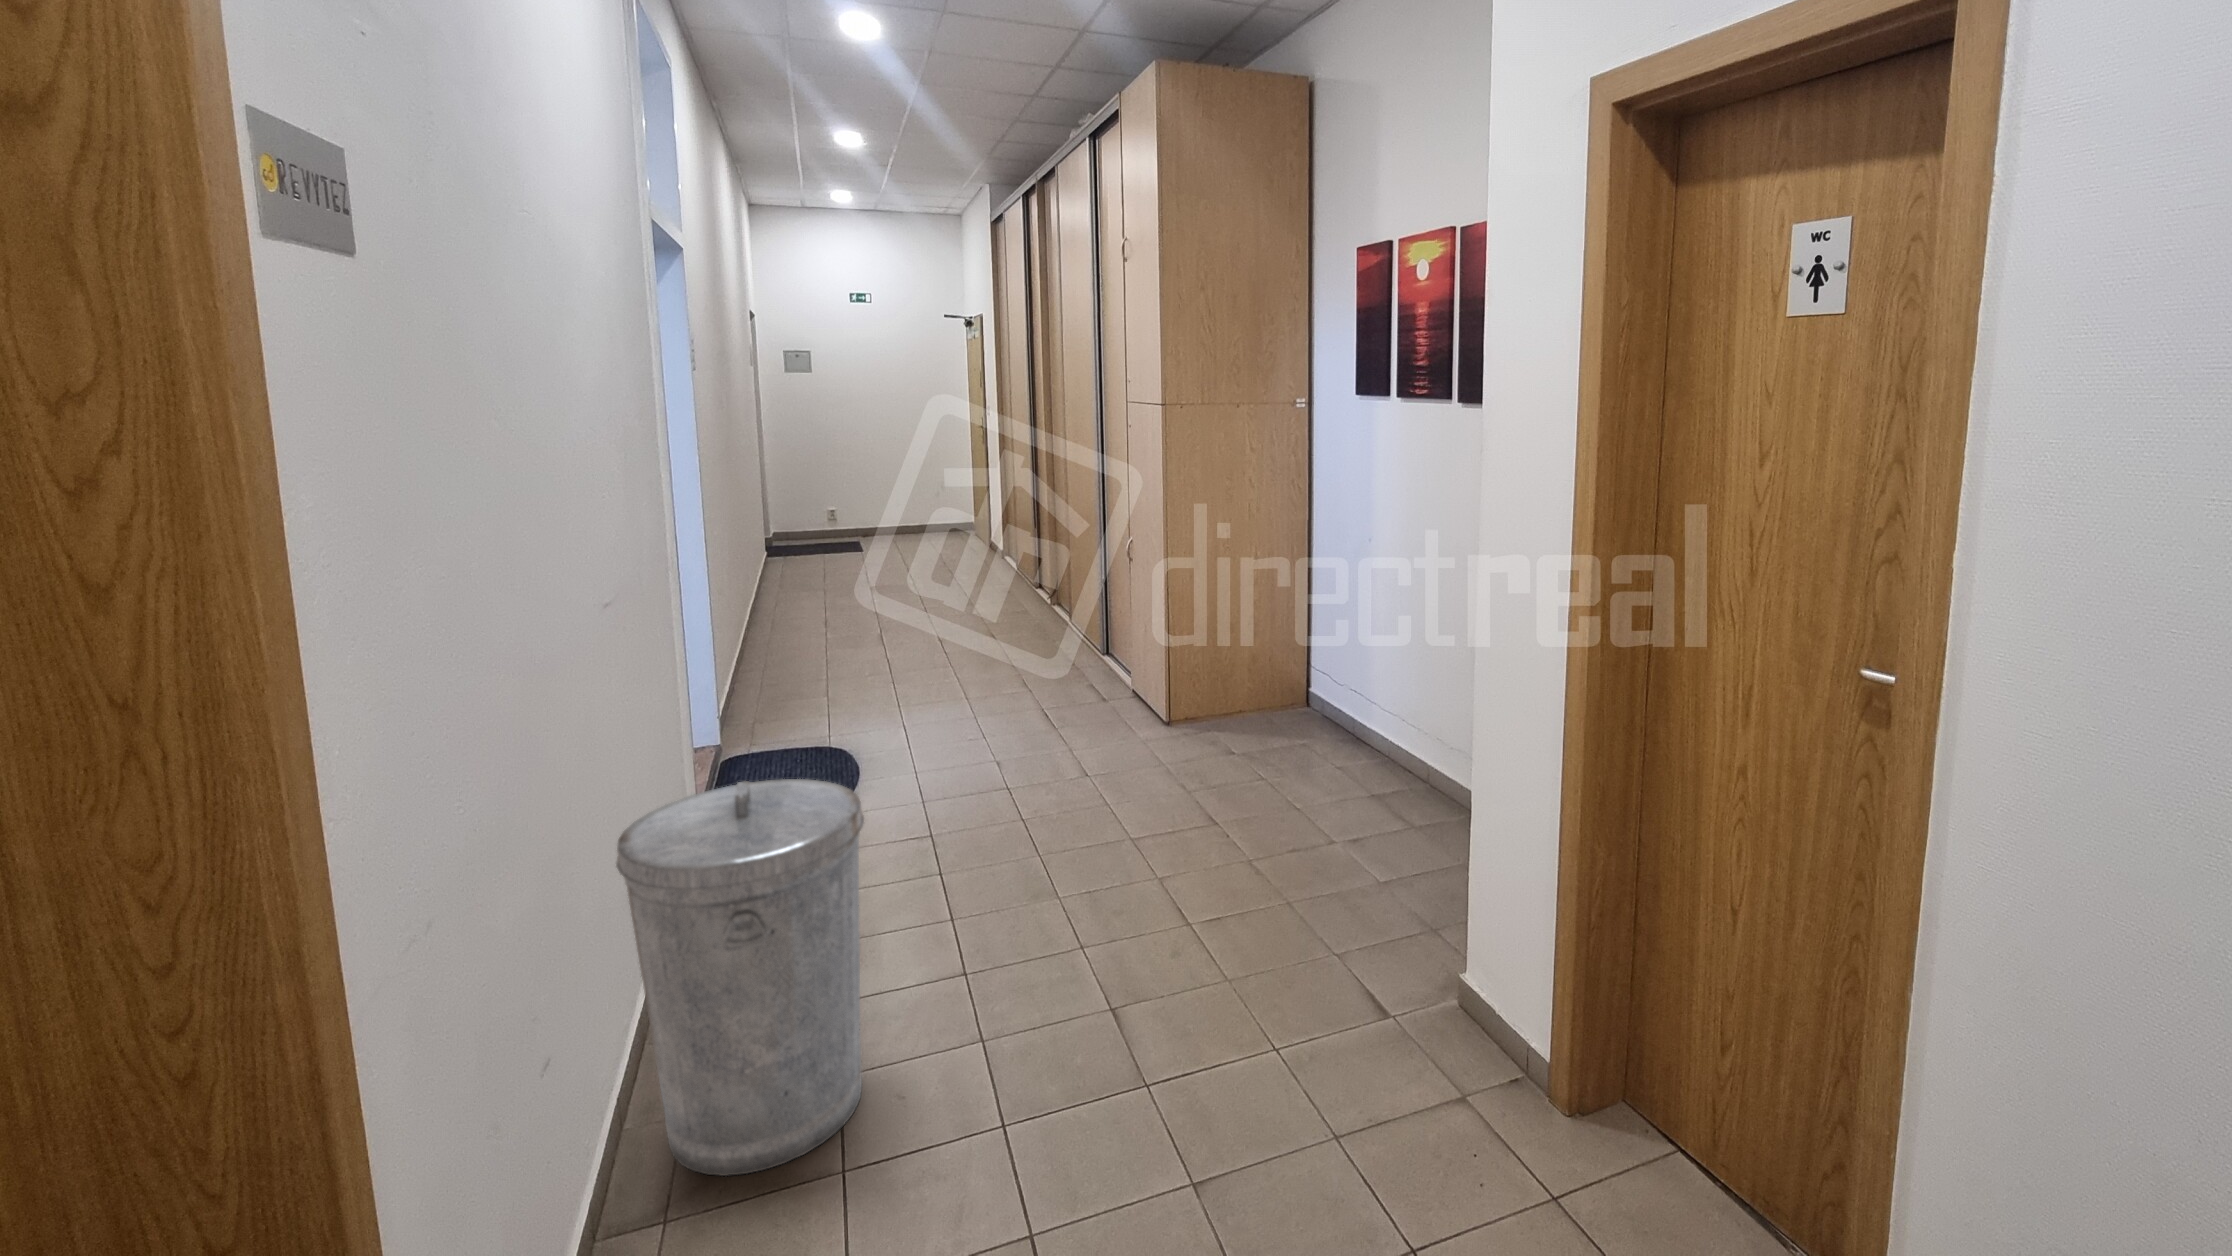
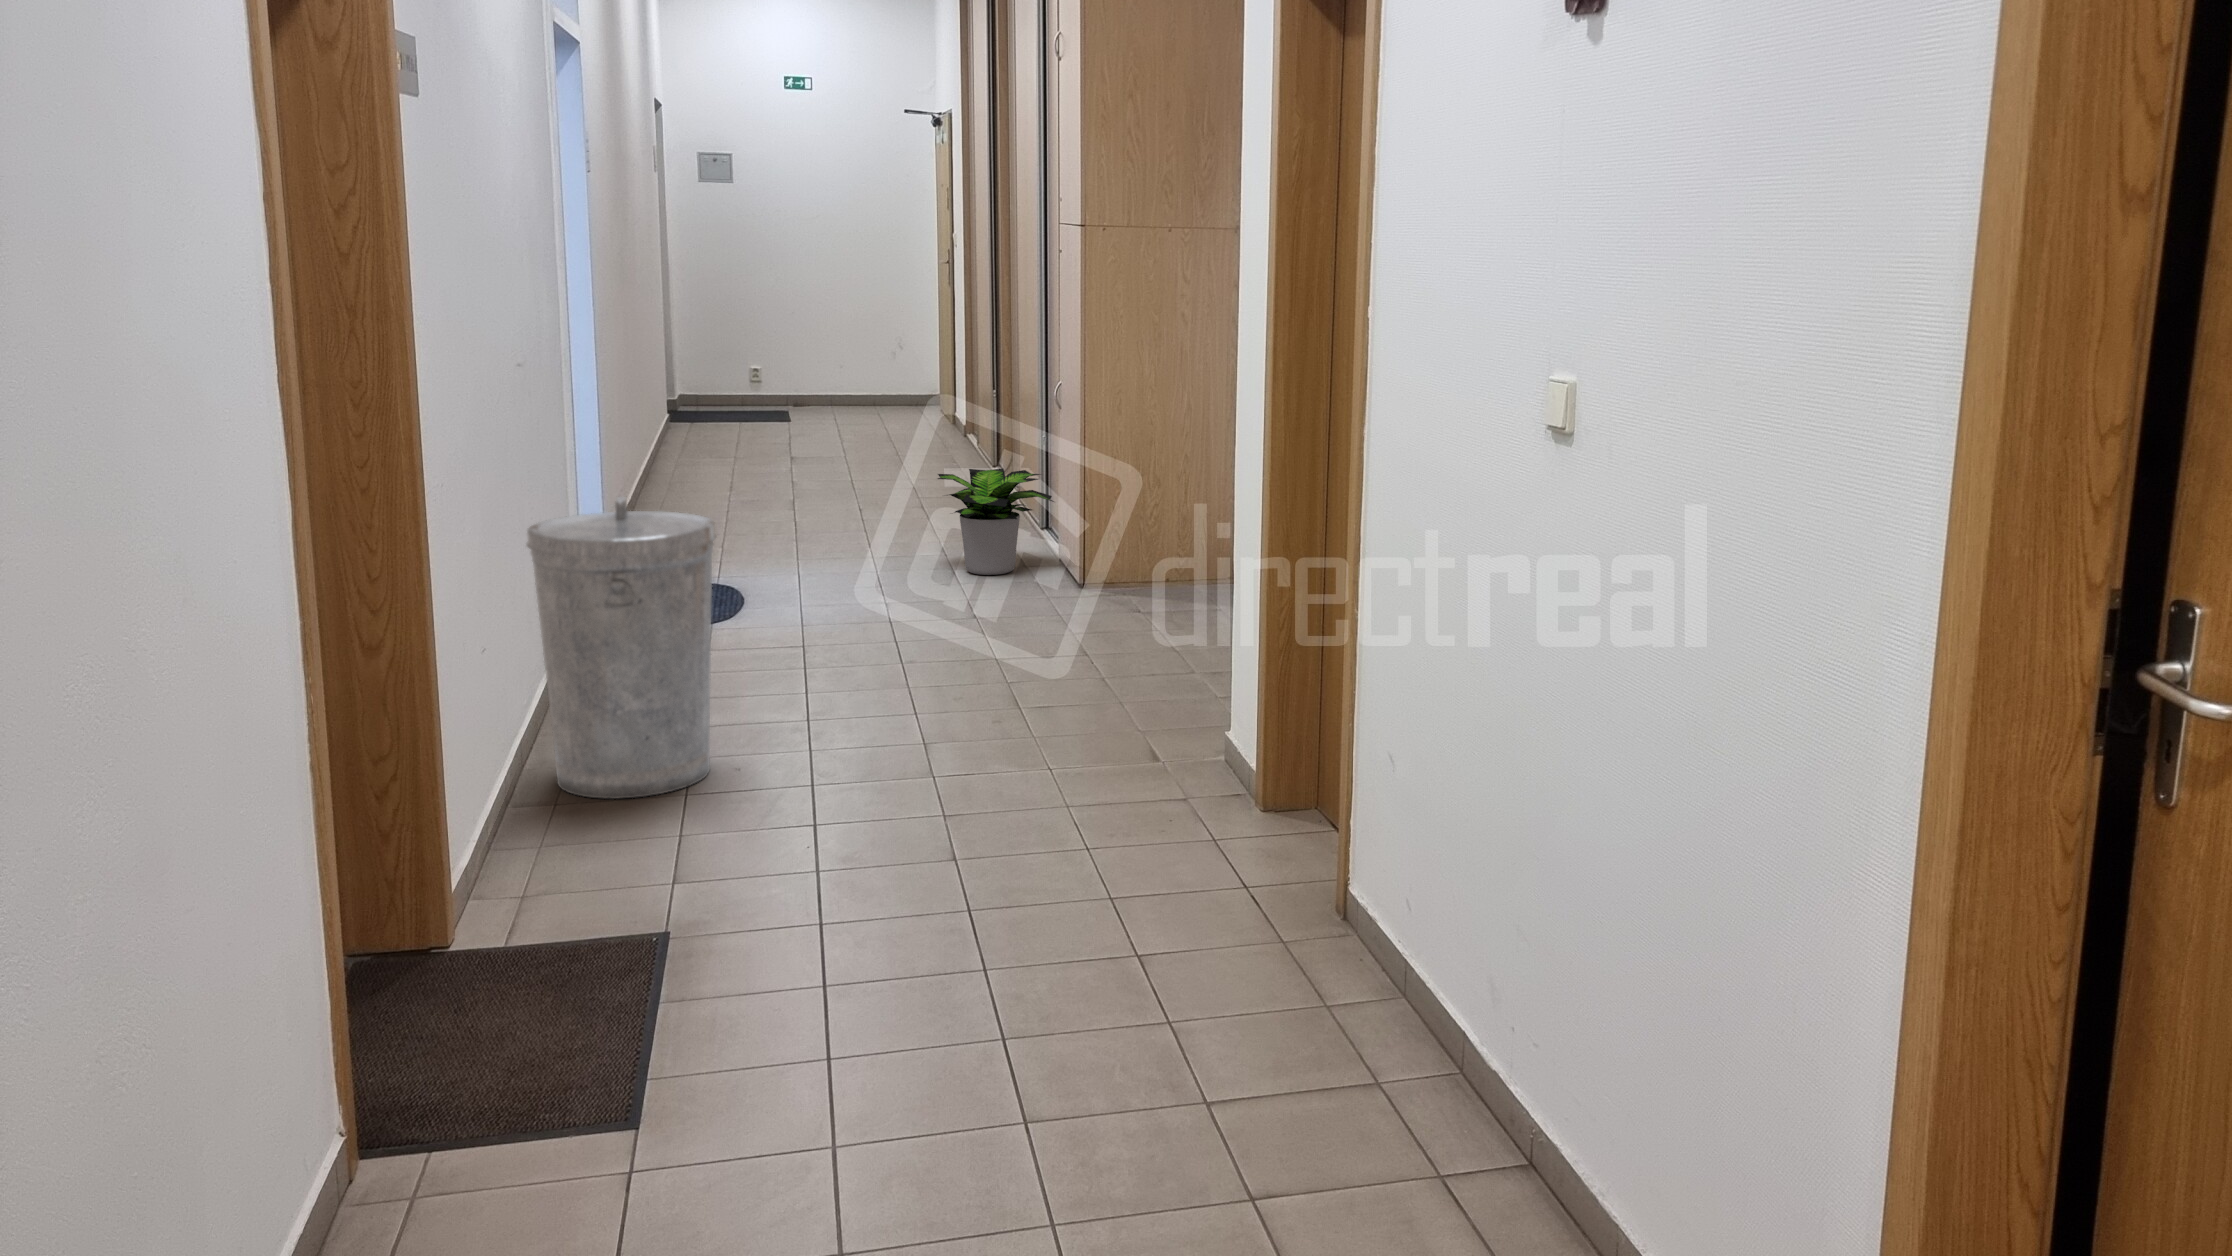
potted plant: none [1027,619,1135,717] -> present [938,468,1054,575]

